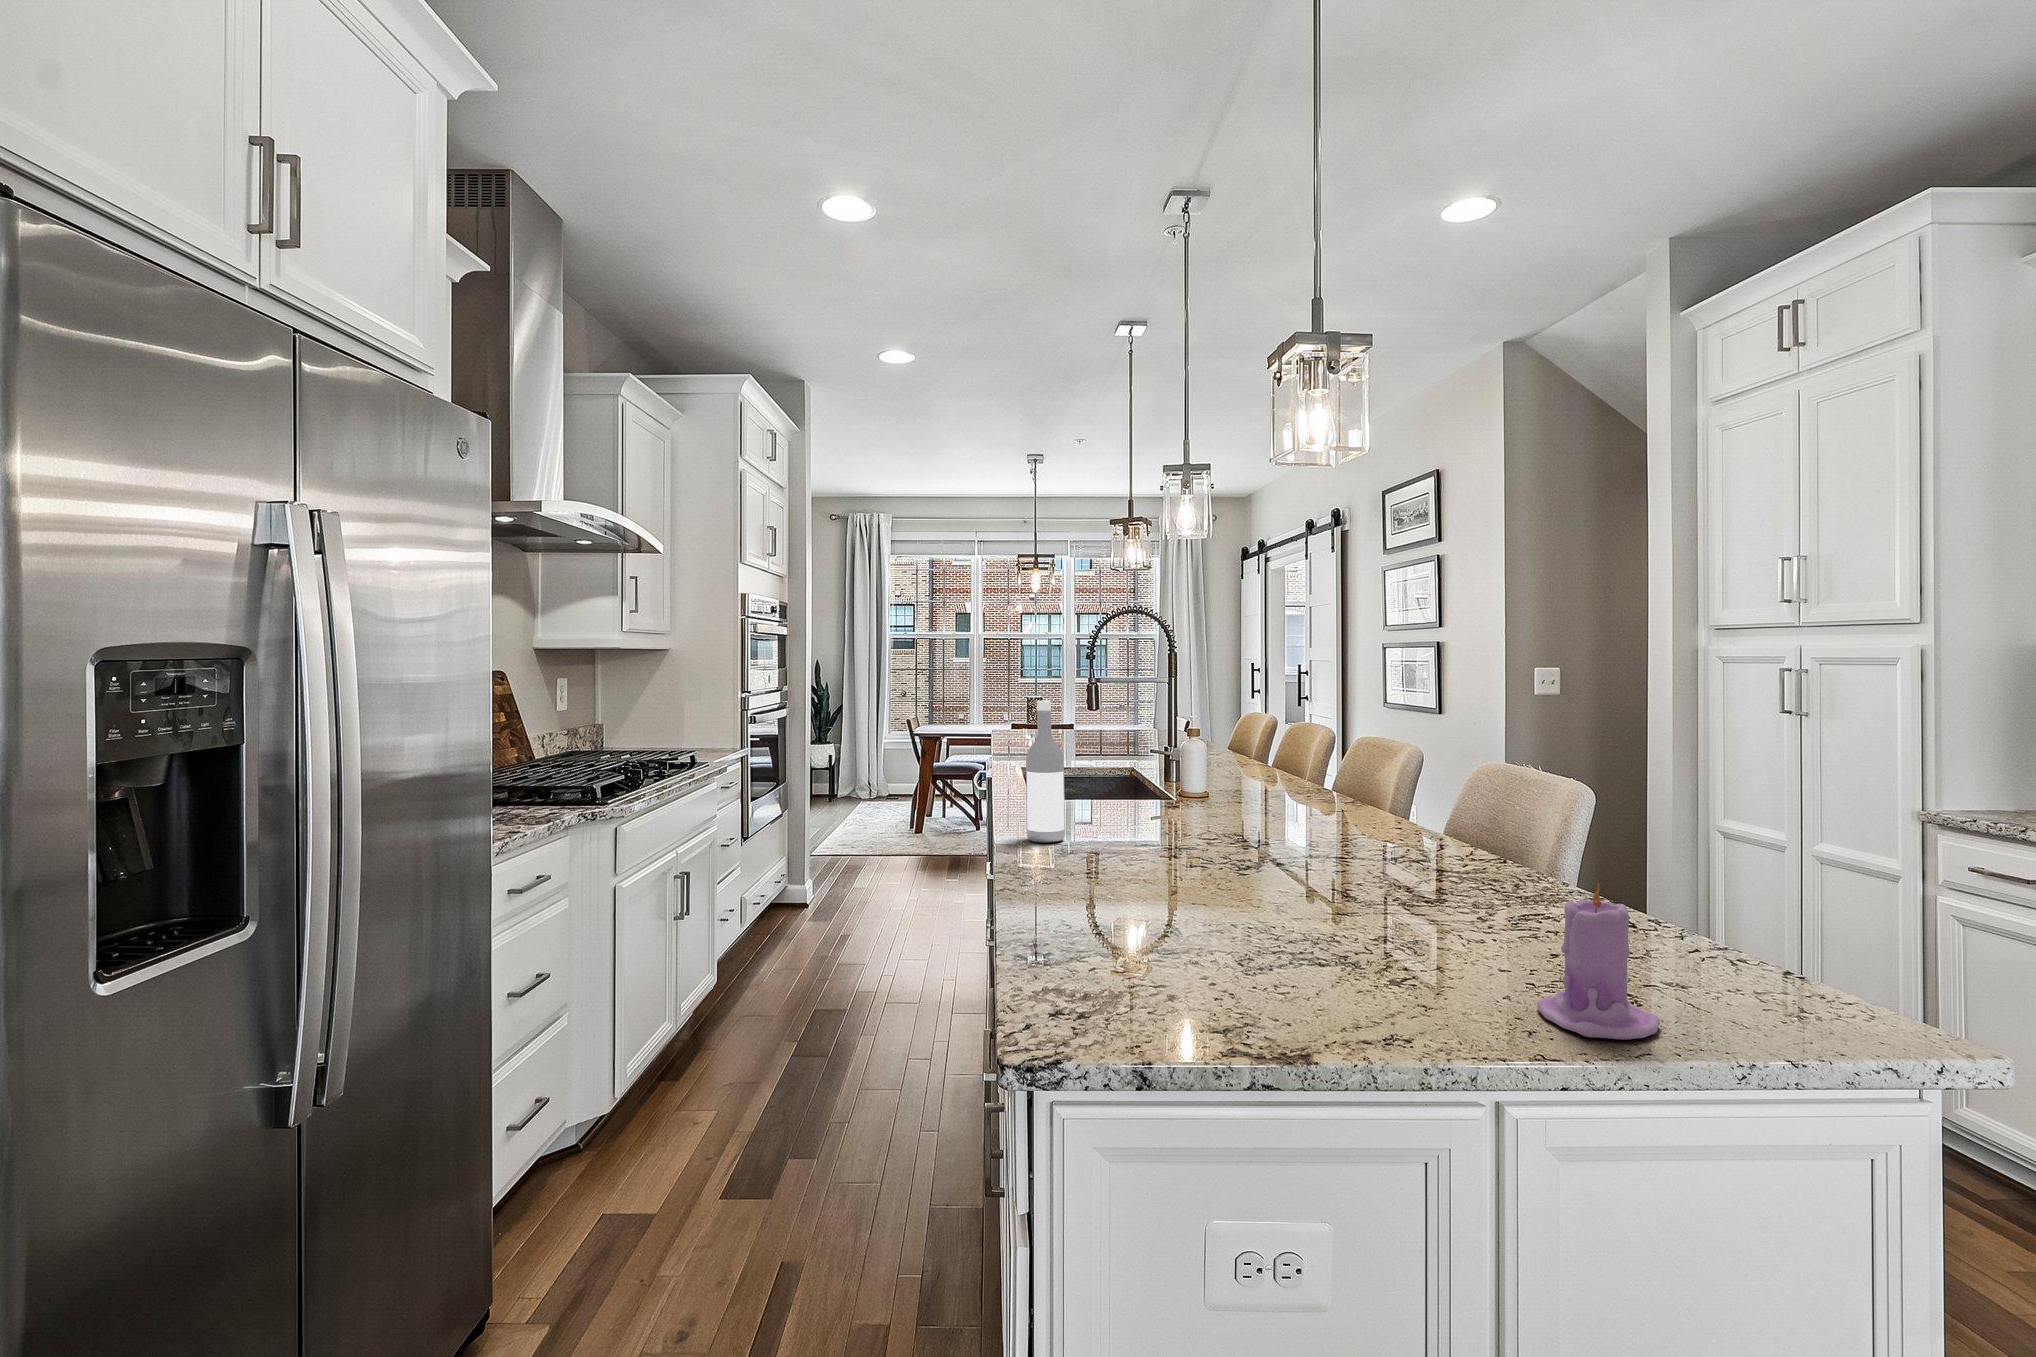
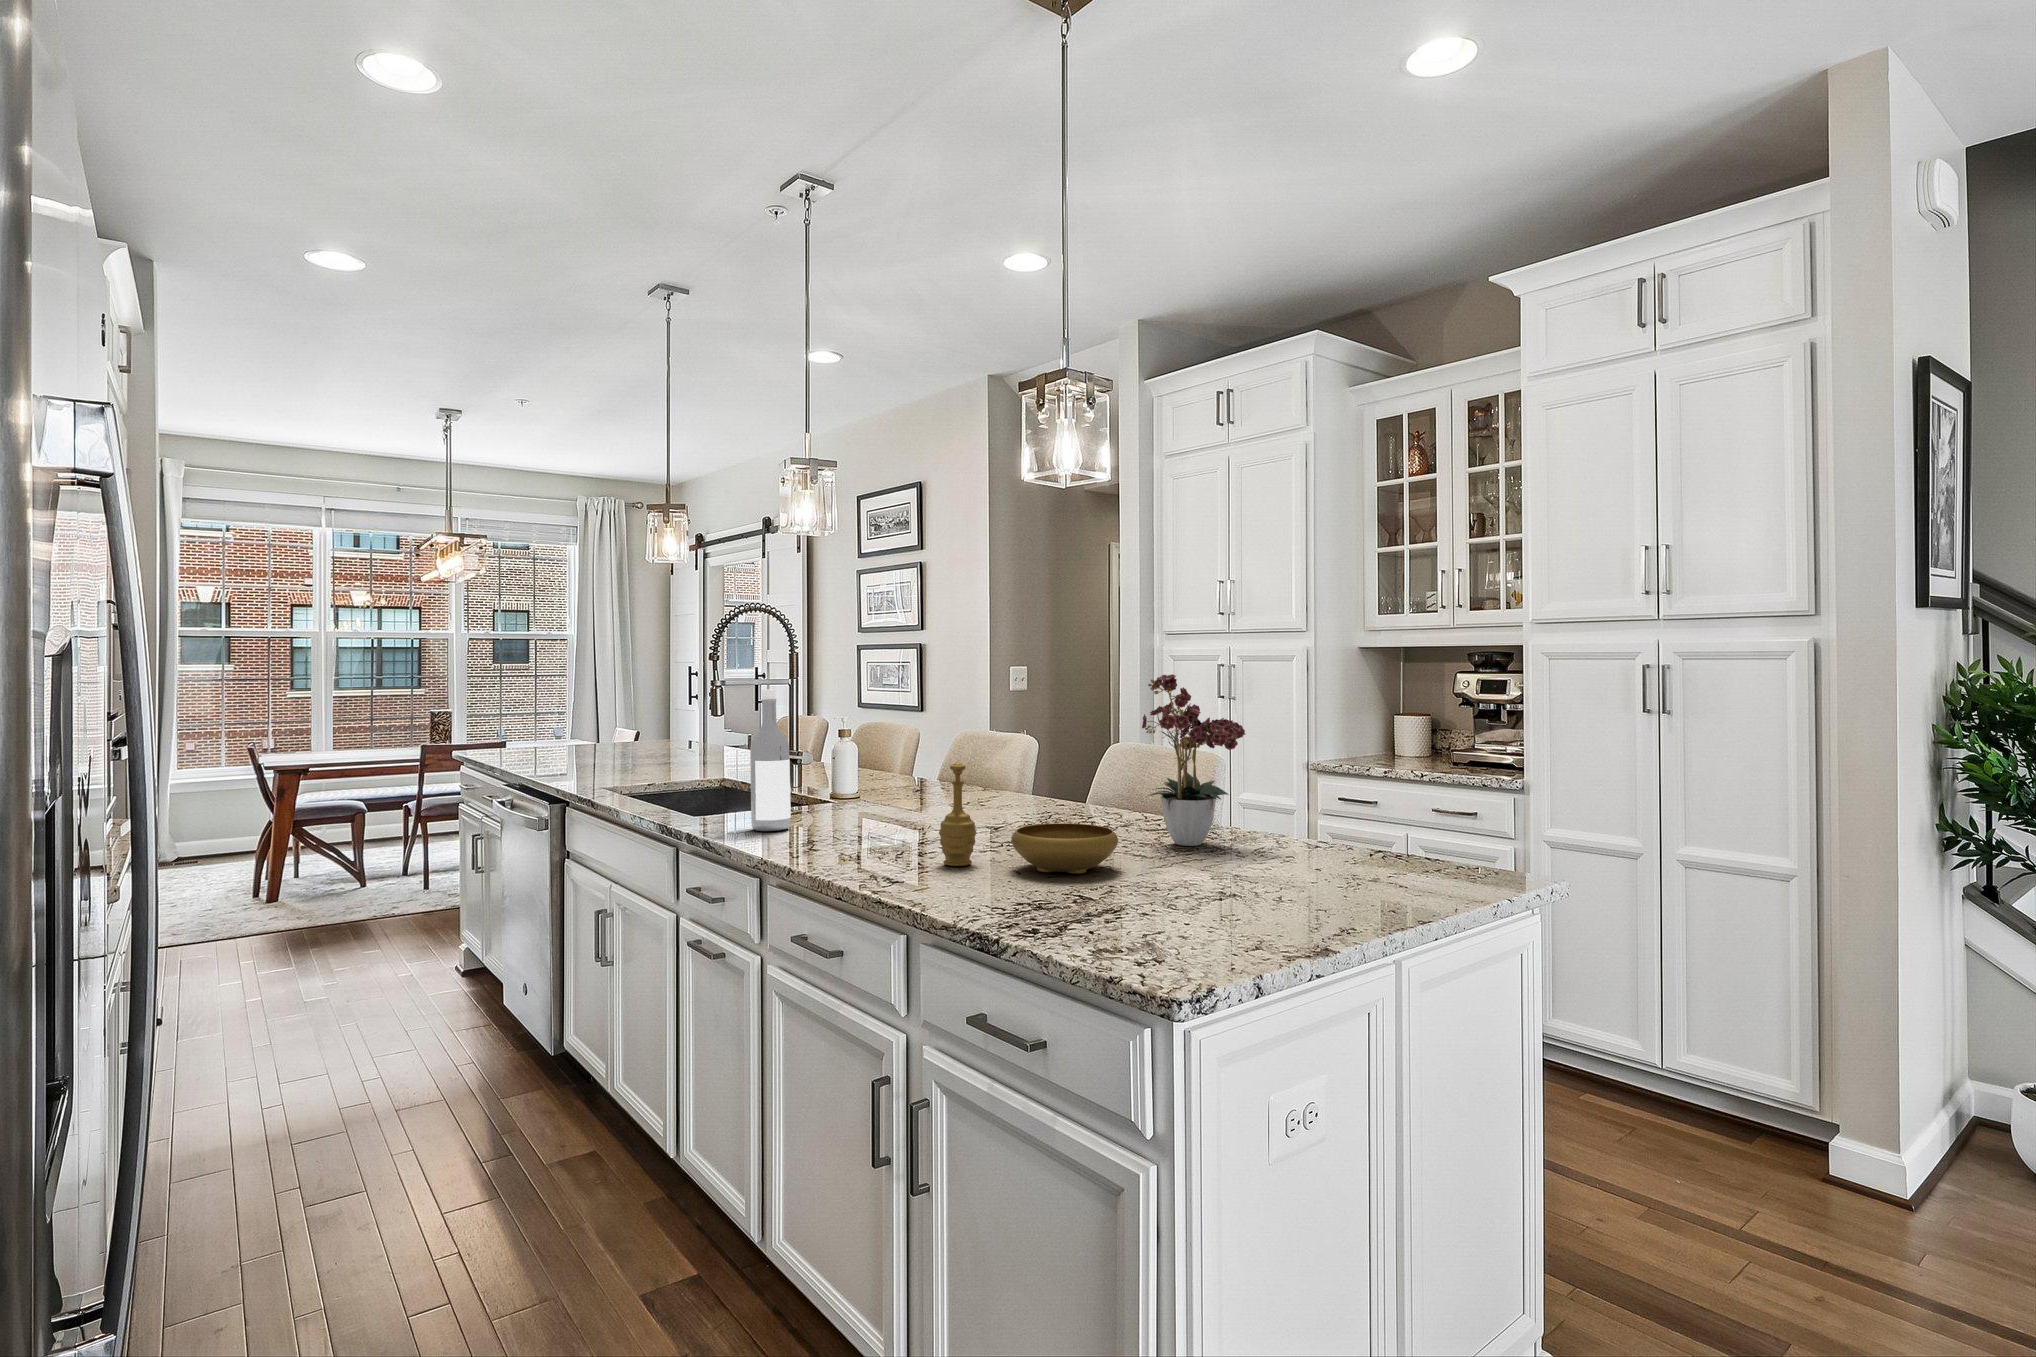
flower arrangement: none [1382,687,1571,935] -> present [1142,674,1245,846]
decorative bowl: none [1102,796,1296,954] -> present [939,762,1118,874]
candle: present [1537,884,1660,1040] -> none [1288,784,1355,878]

